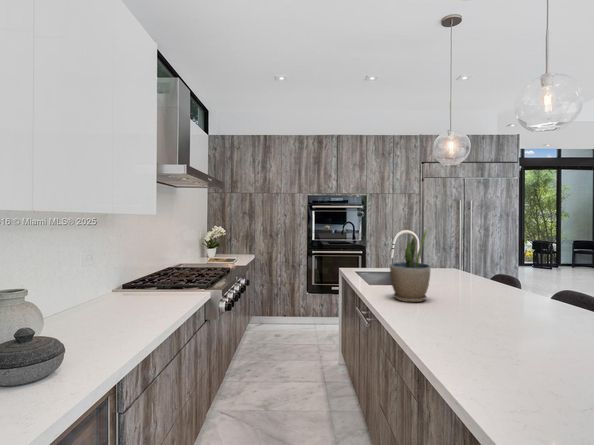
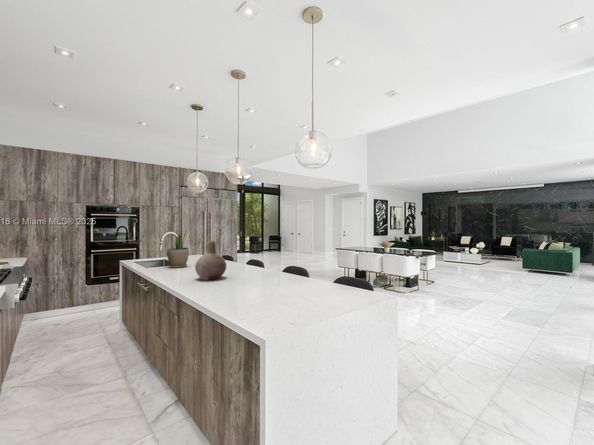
vase: none [442,265,538,378] -> present [195,241,226,280]

